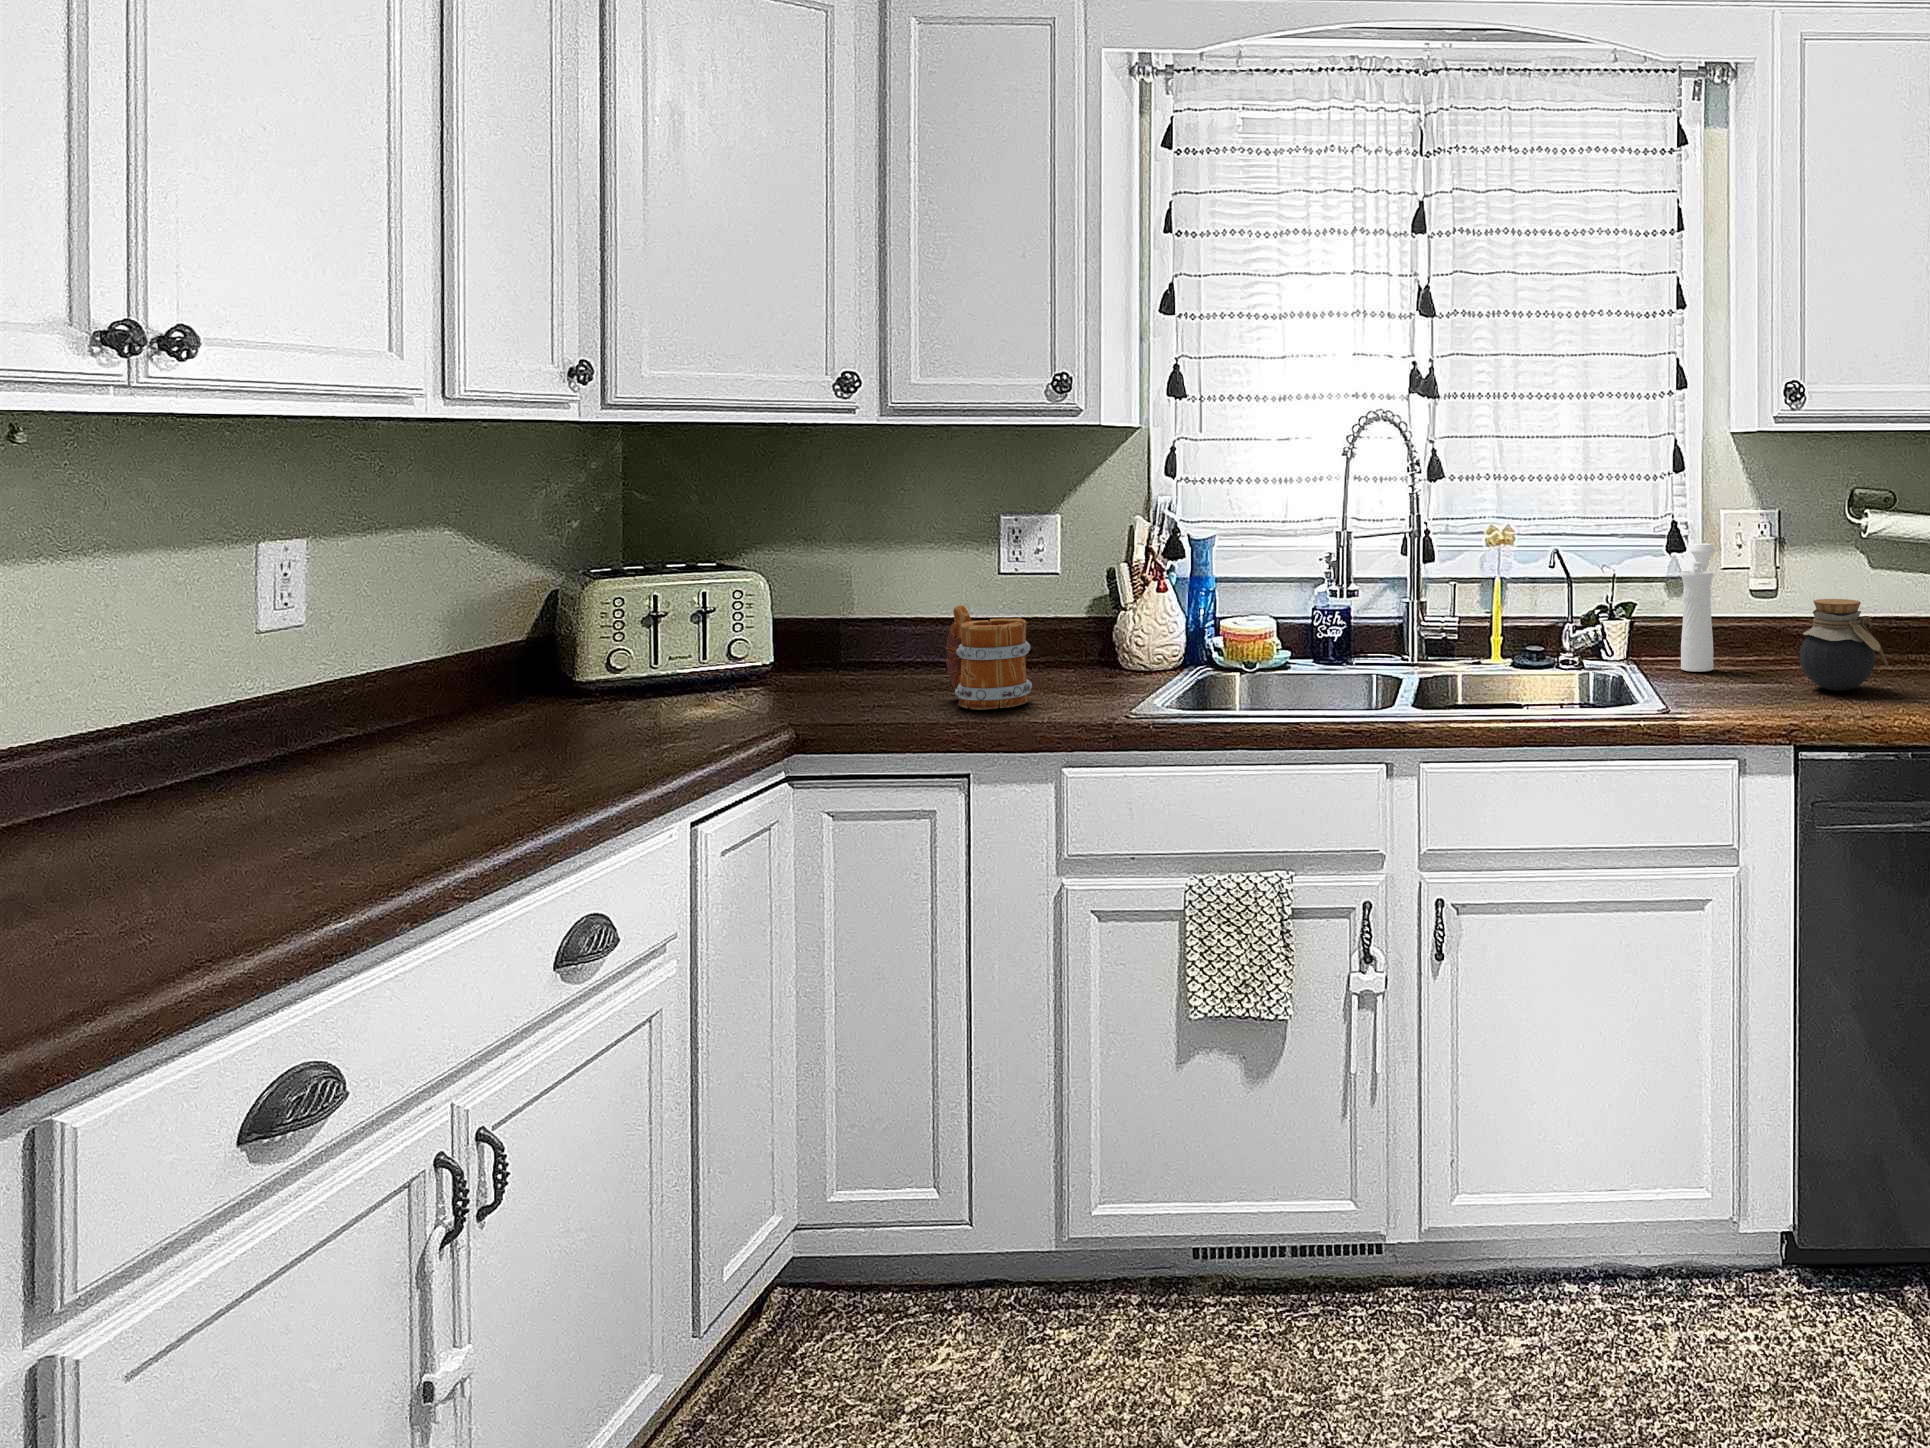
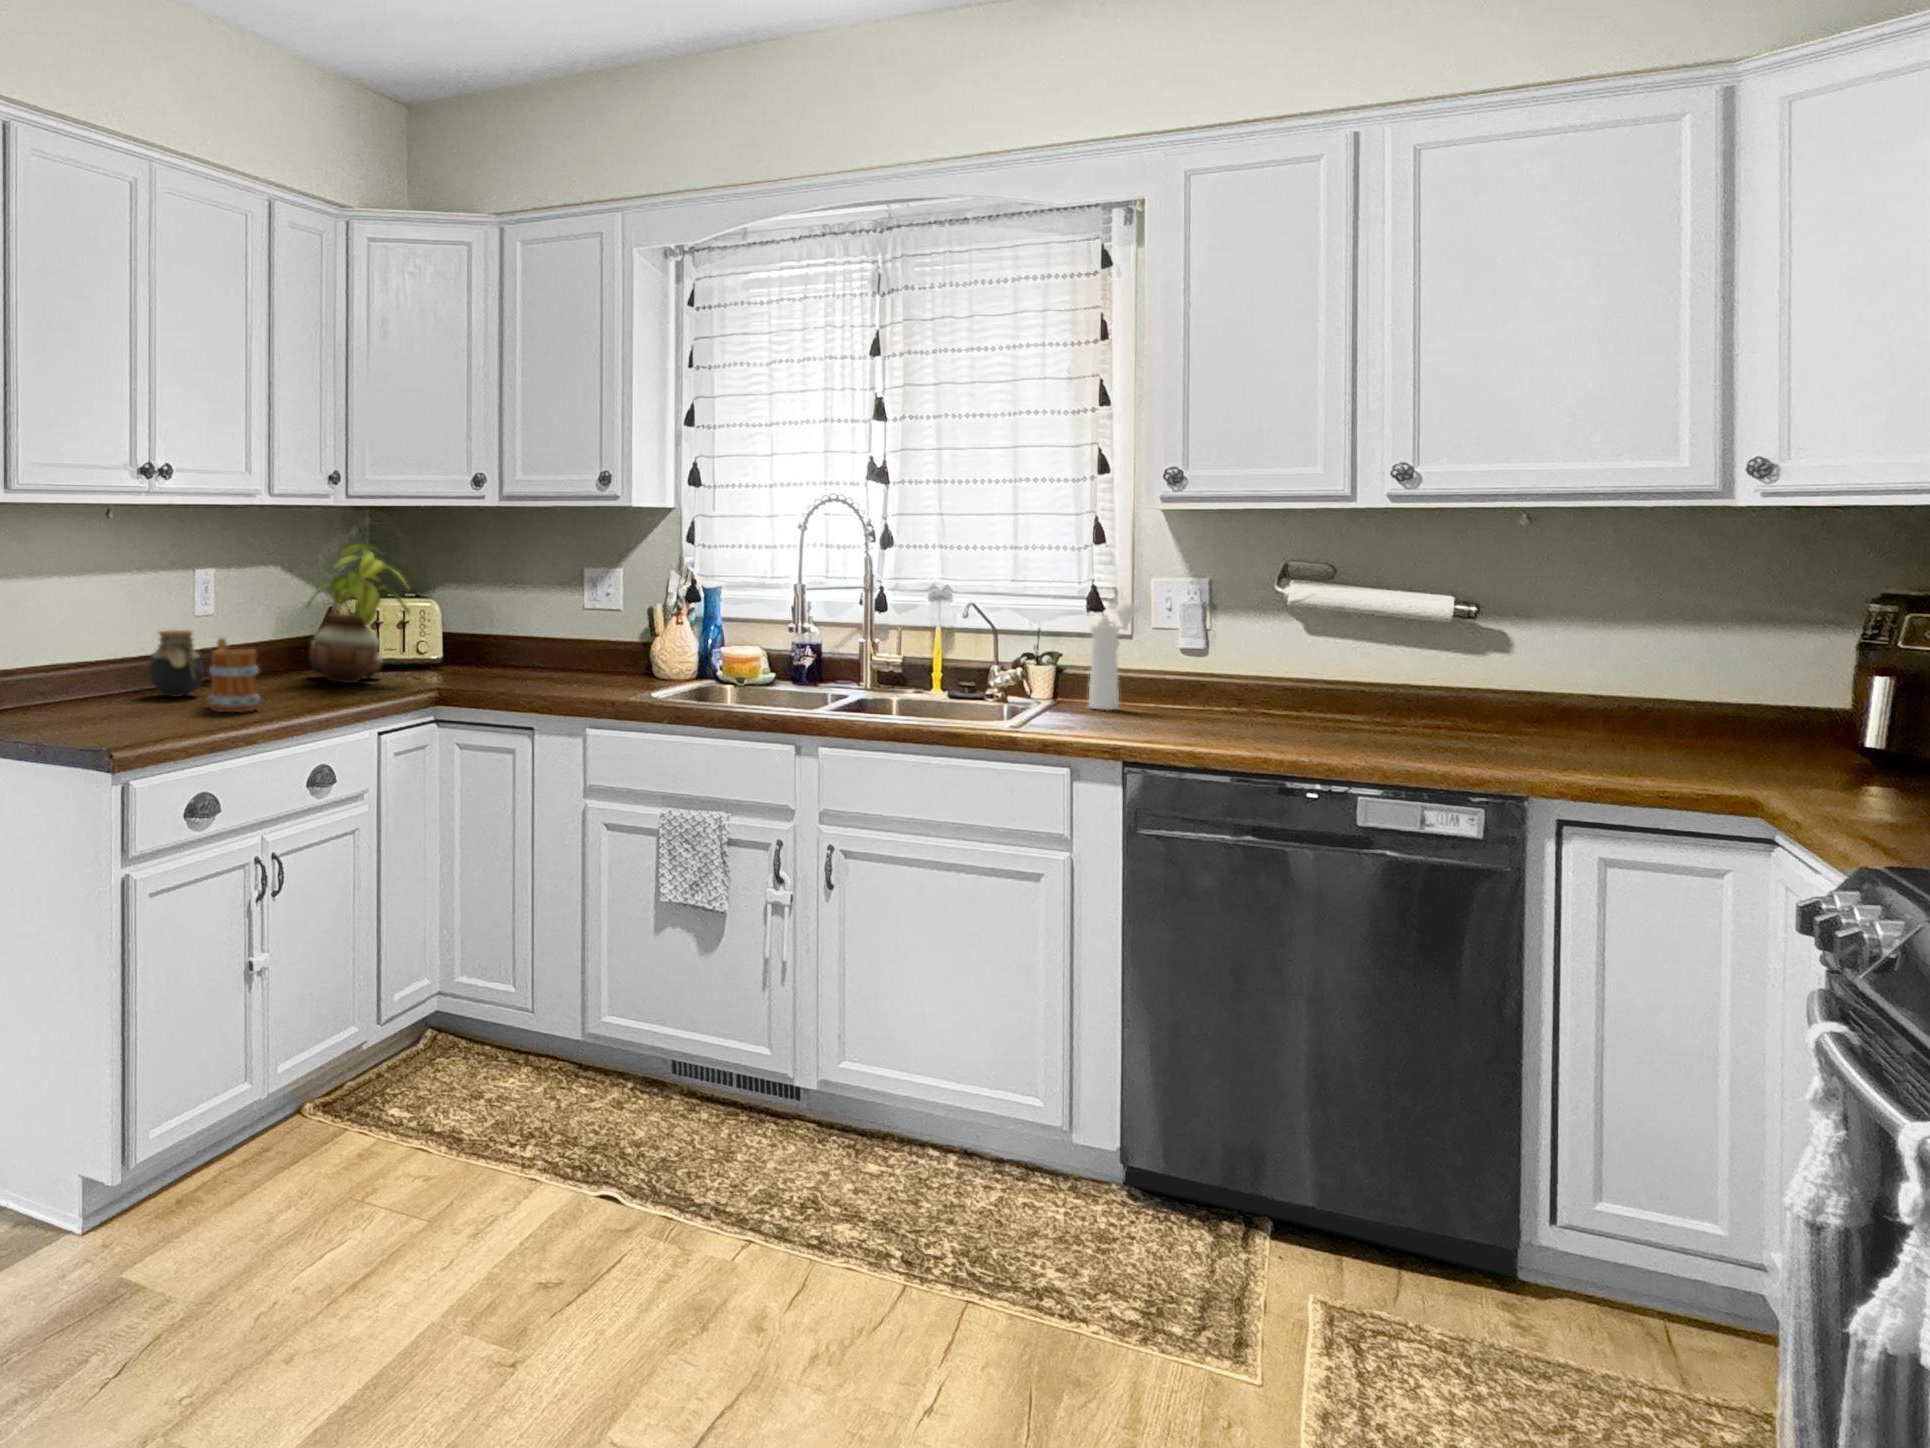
potted plant: none [530,487,743,725] -> present [307,544,410,683]
jar: present [1800,599,1888,691] -> present [149,630,204,697]
mug: present [946,605,1032,710] -> present [208,638,260,712]

